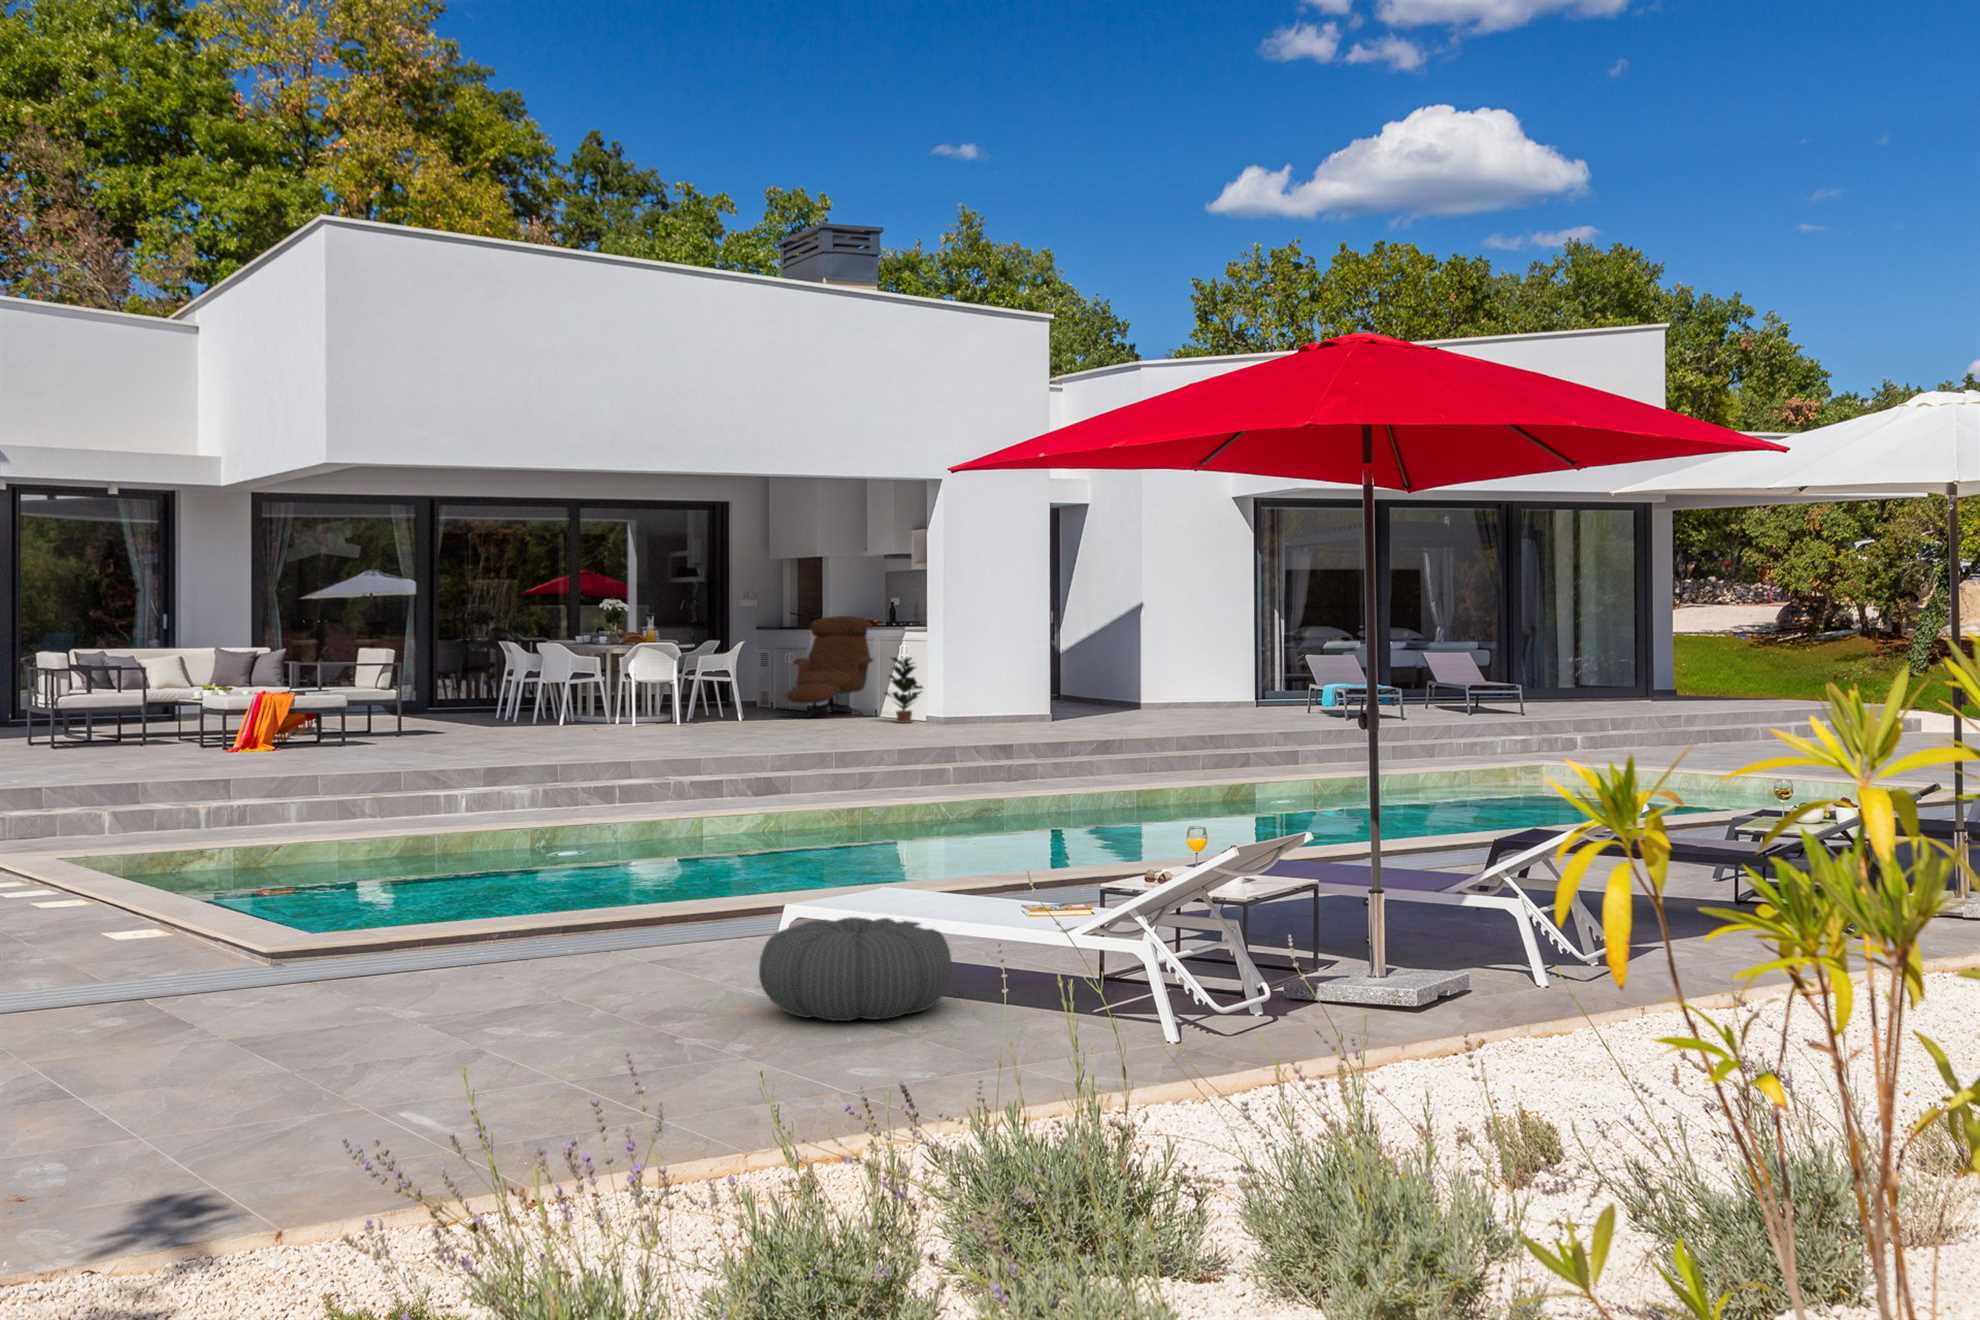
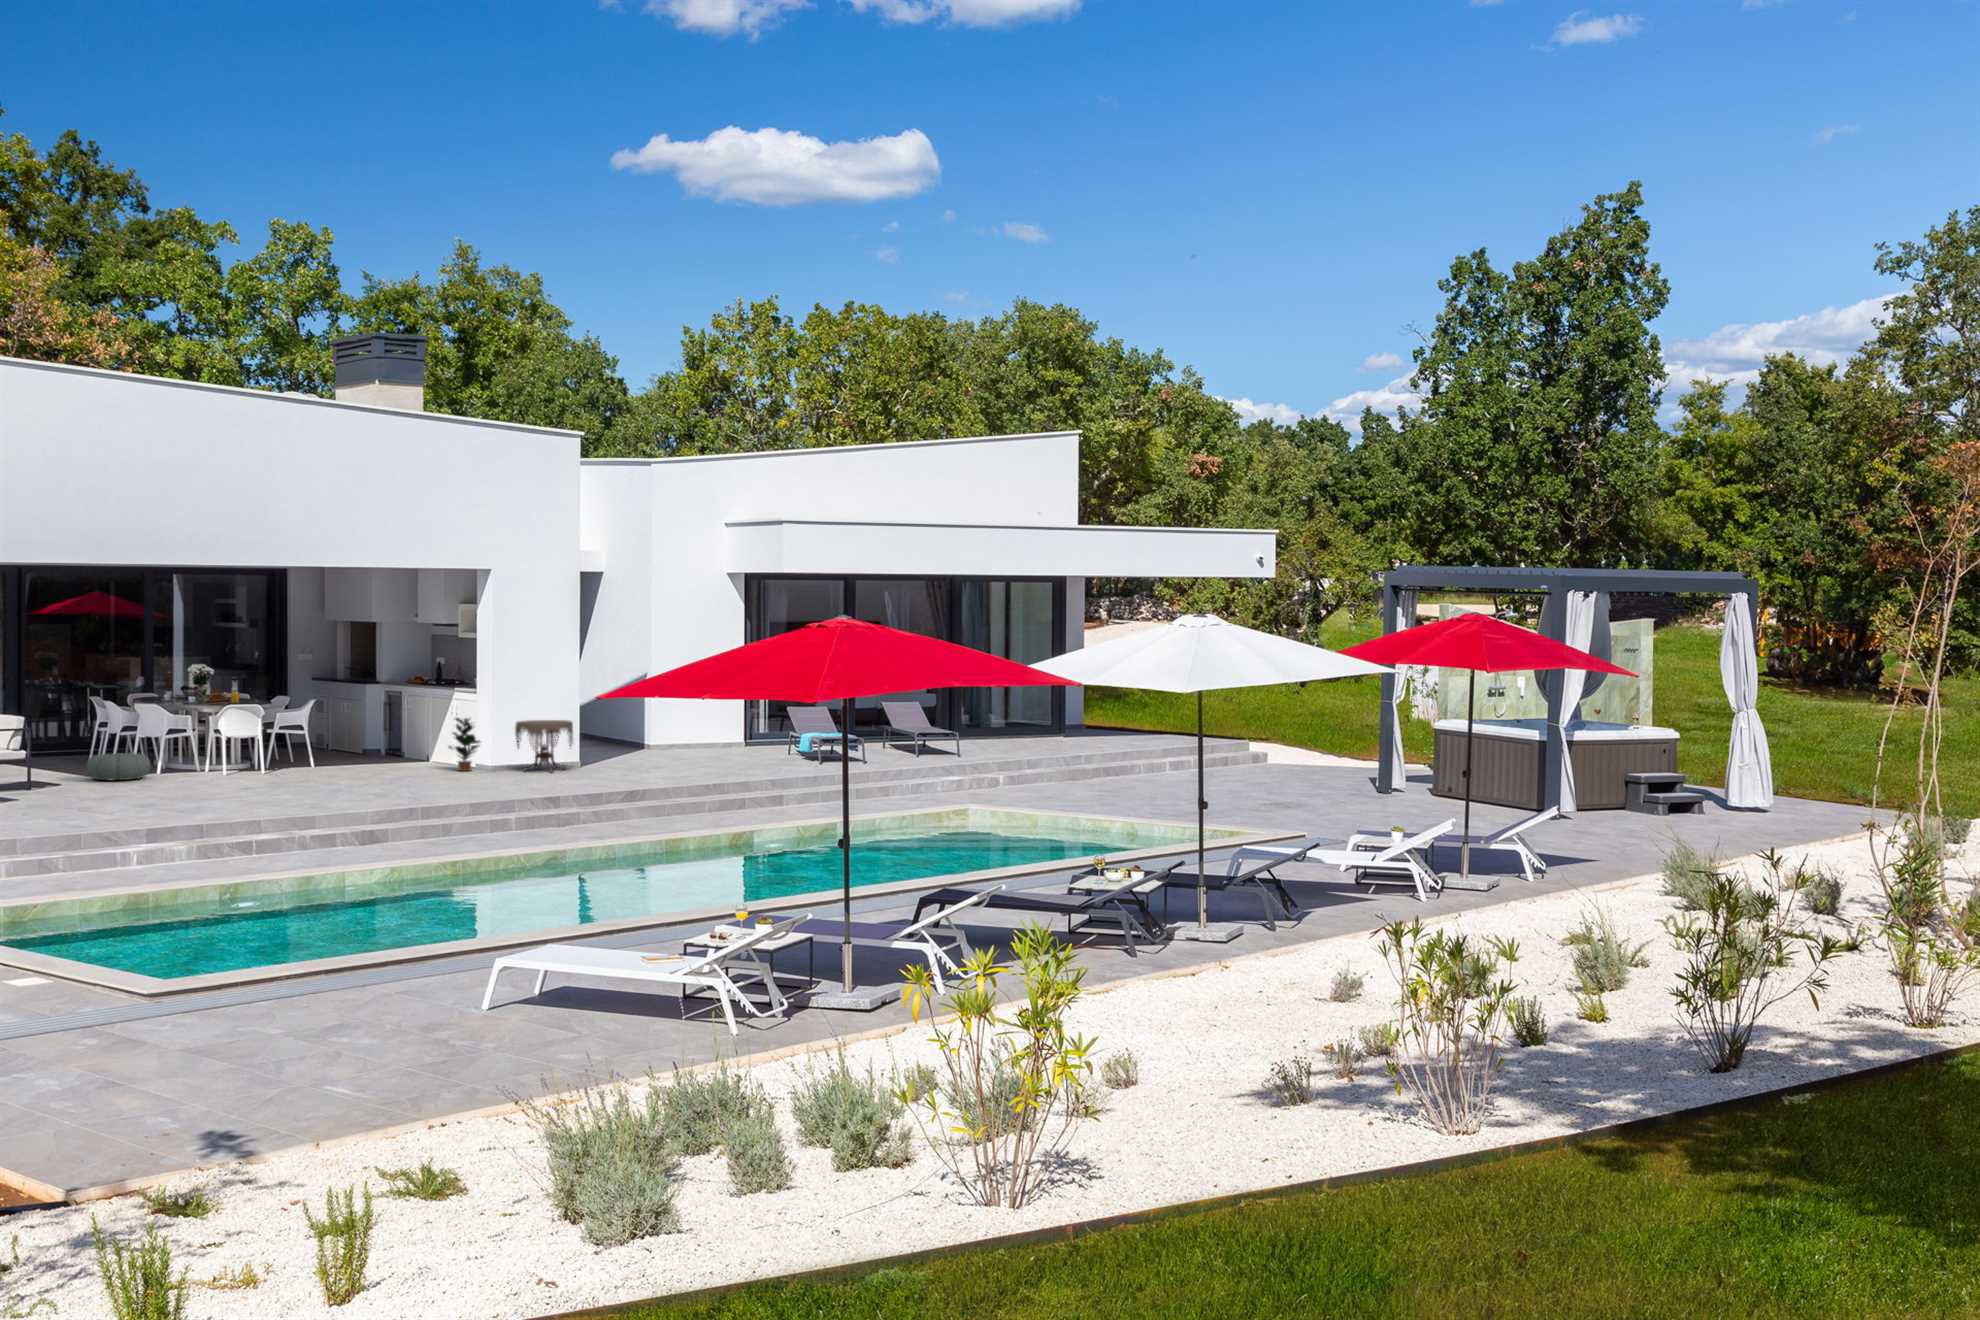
lounge chair: present [787,616,873,717] -> none [360,677,433,765]
side table: none [963,661,1033,724] -> present [515,720,573,771]
pouf: present [759,917,952,1021] -> present [86,753,151,780]

